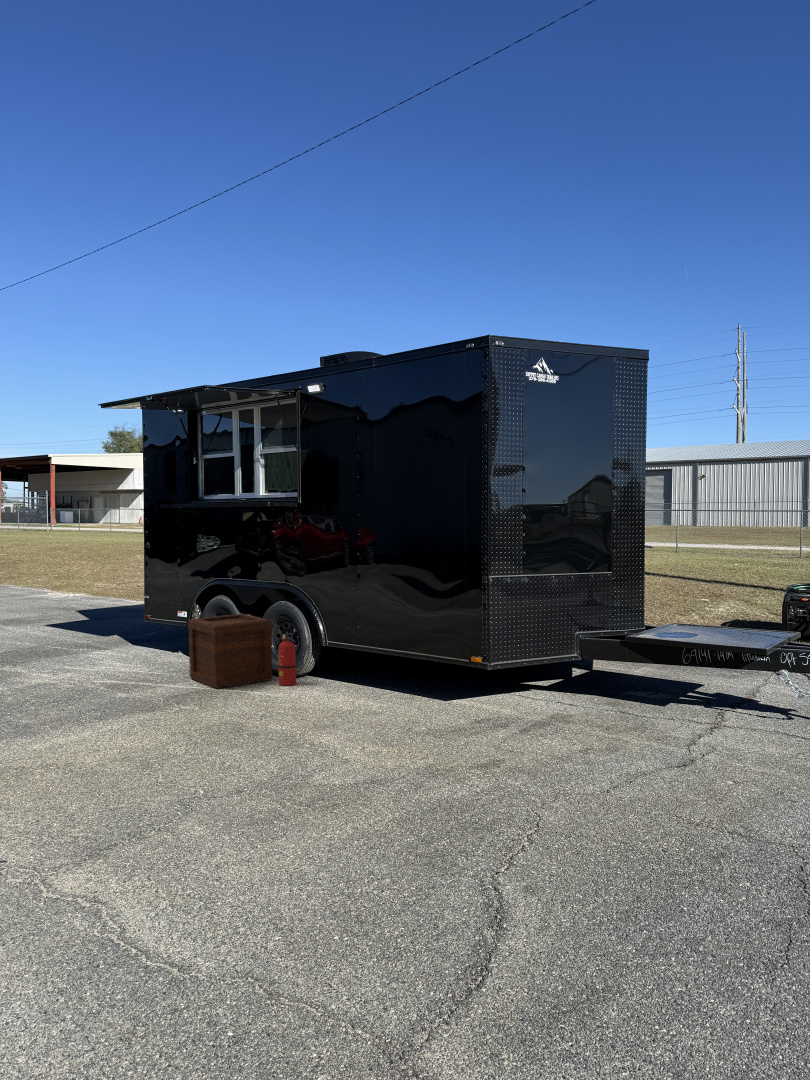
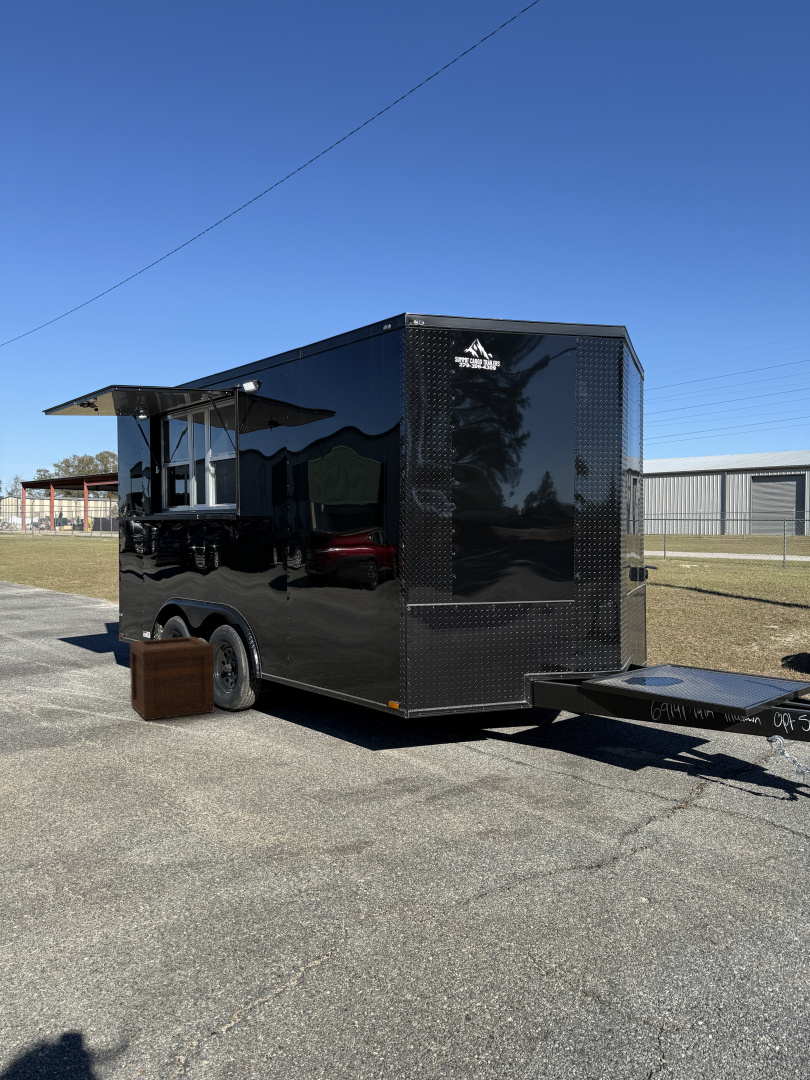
fire extinguisher: present [278,633,296,686] -> none [215,661,235,720]

